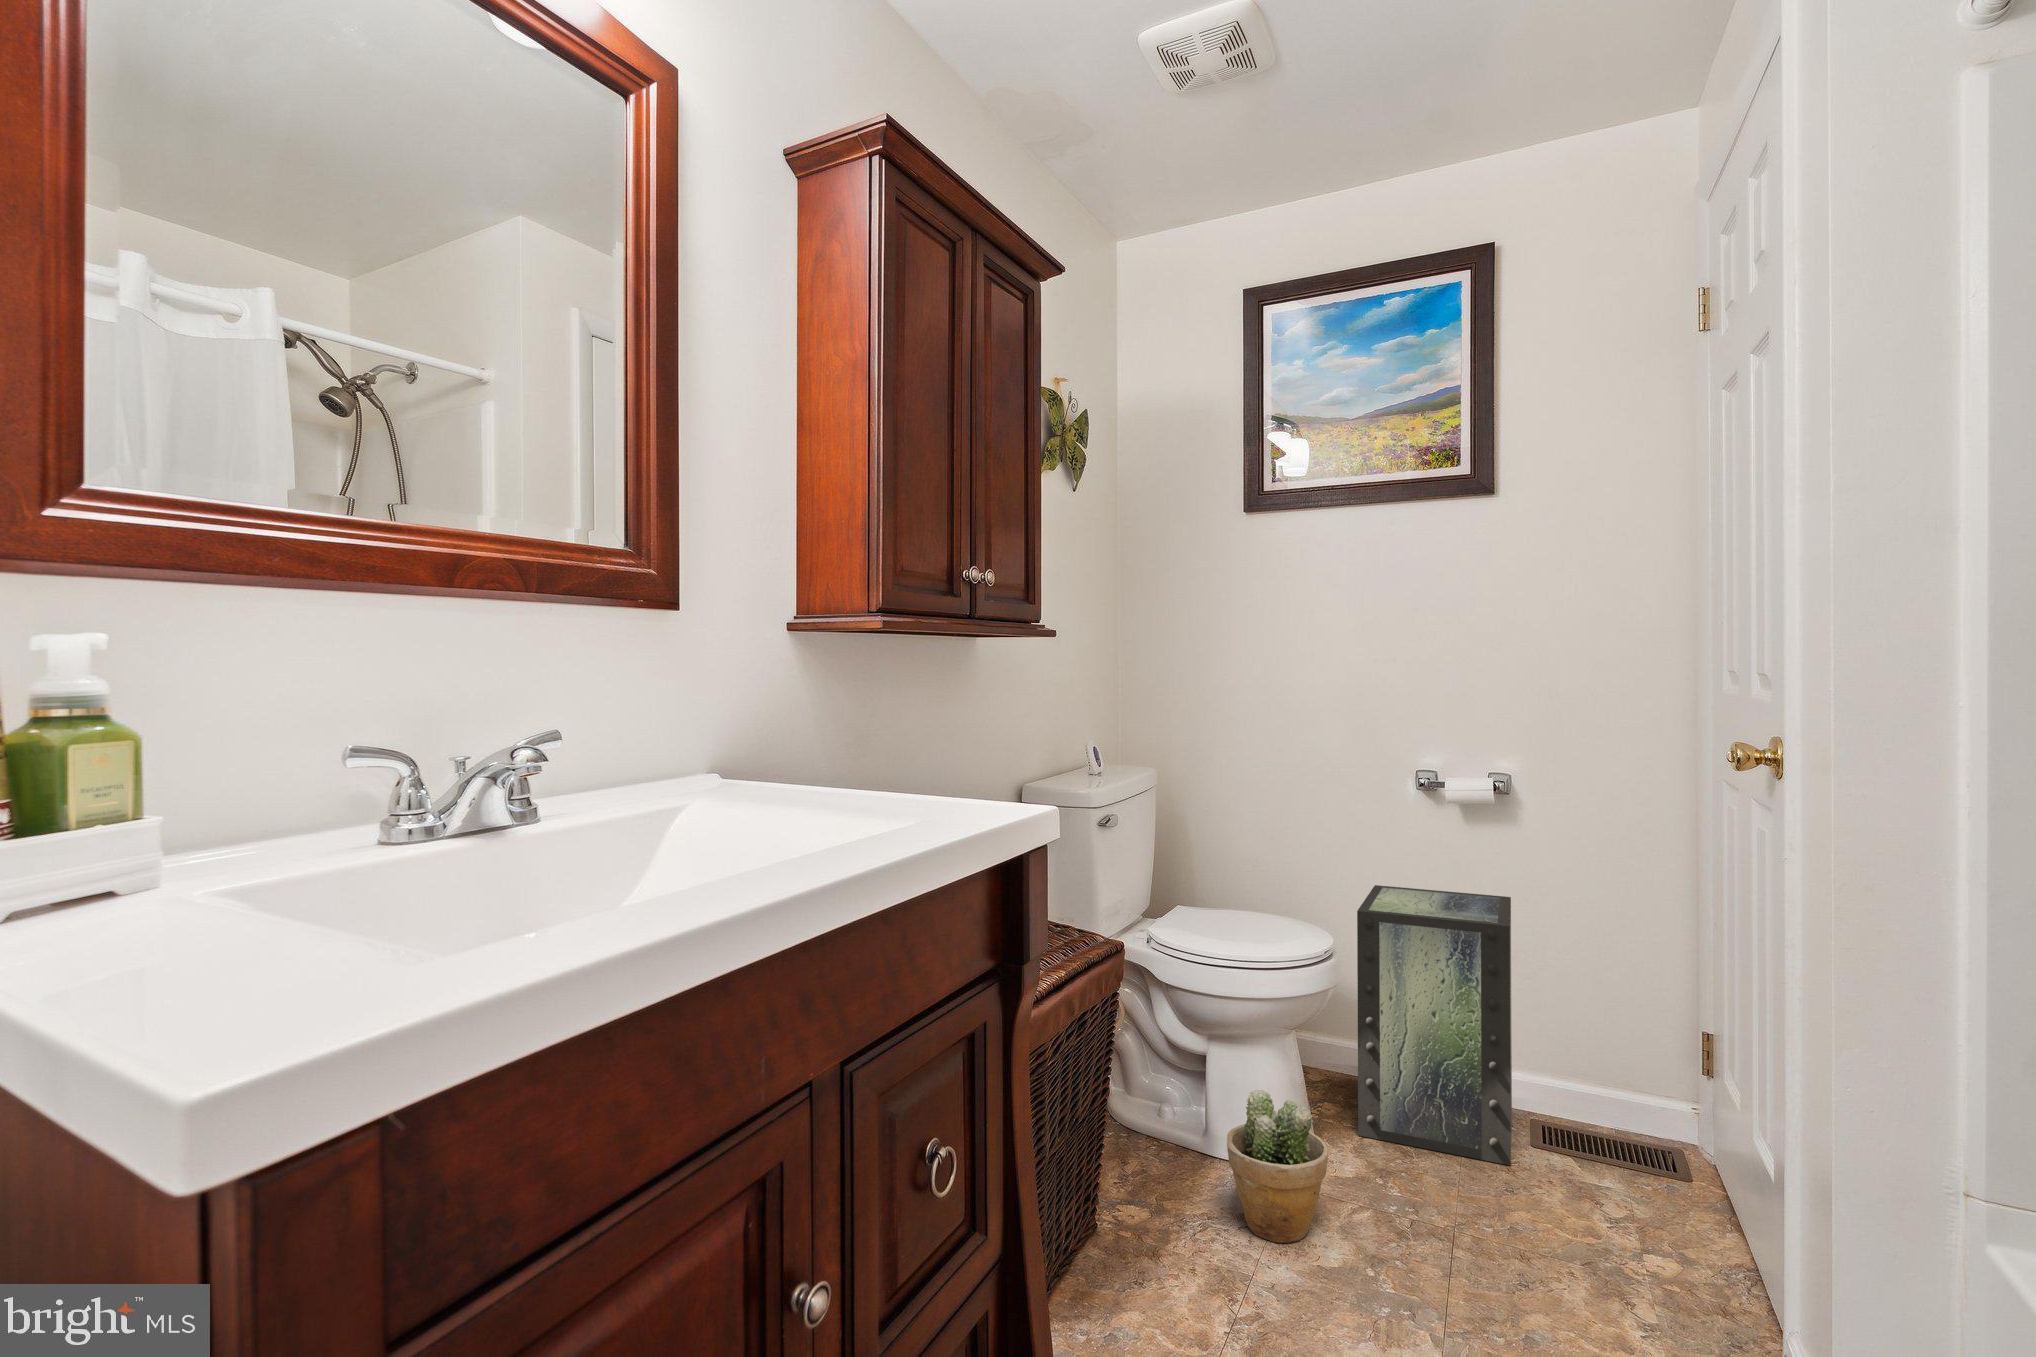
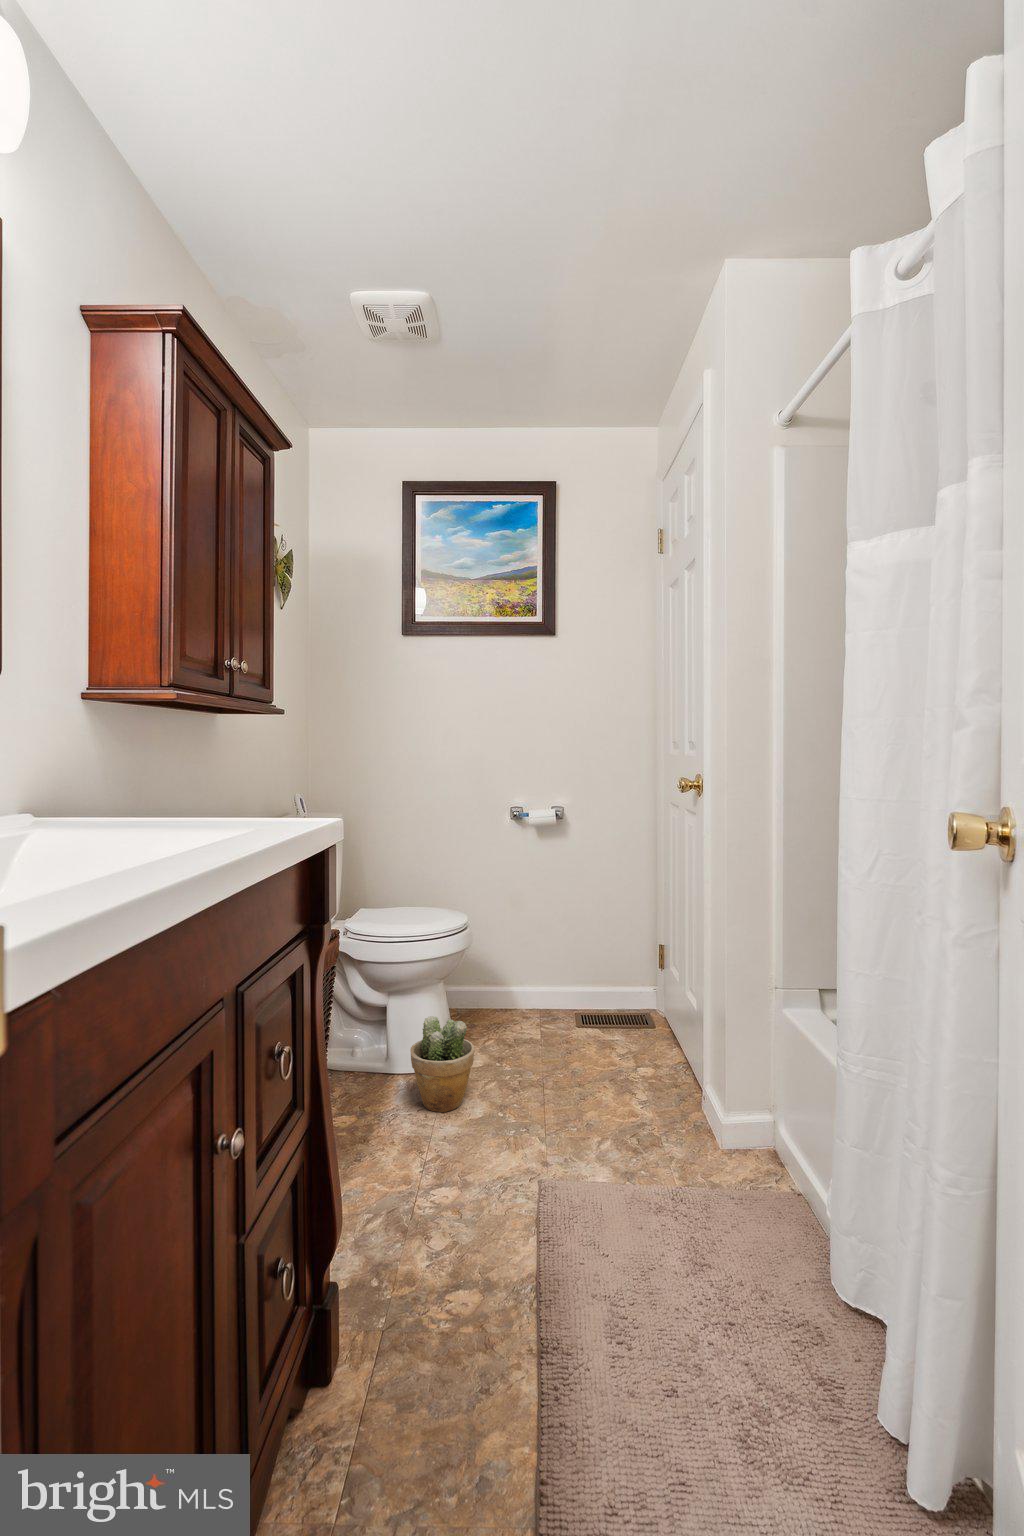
storage box: present [1357,885,1512,1165] -> none [481,881,568,1039]

